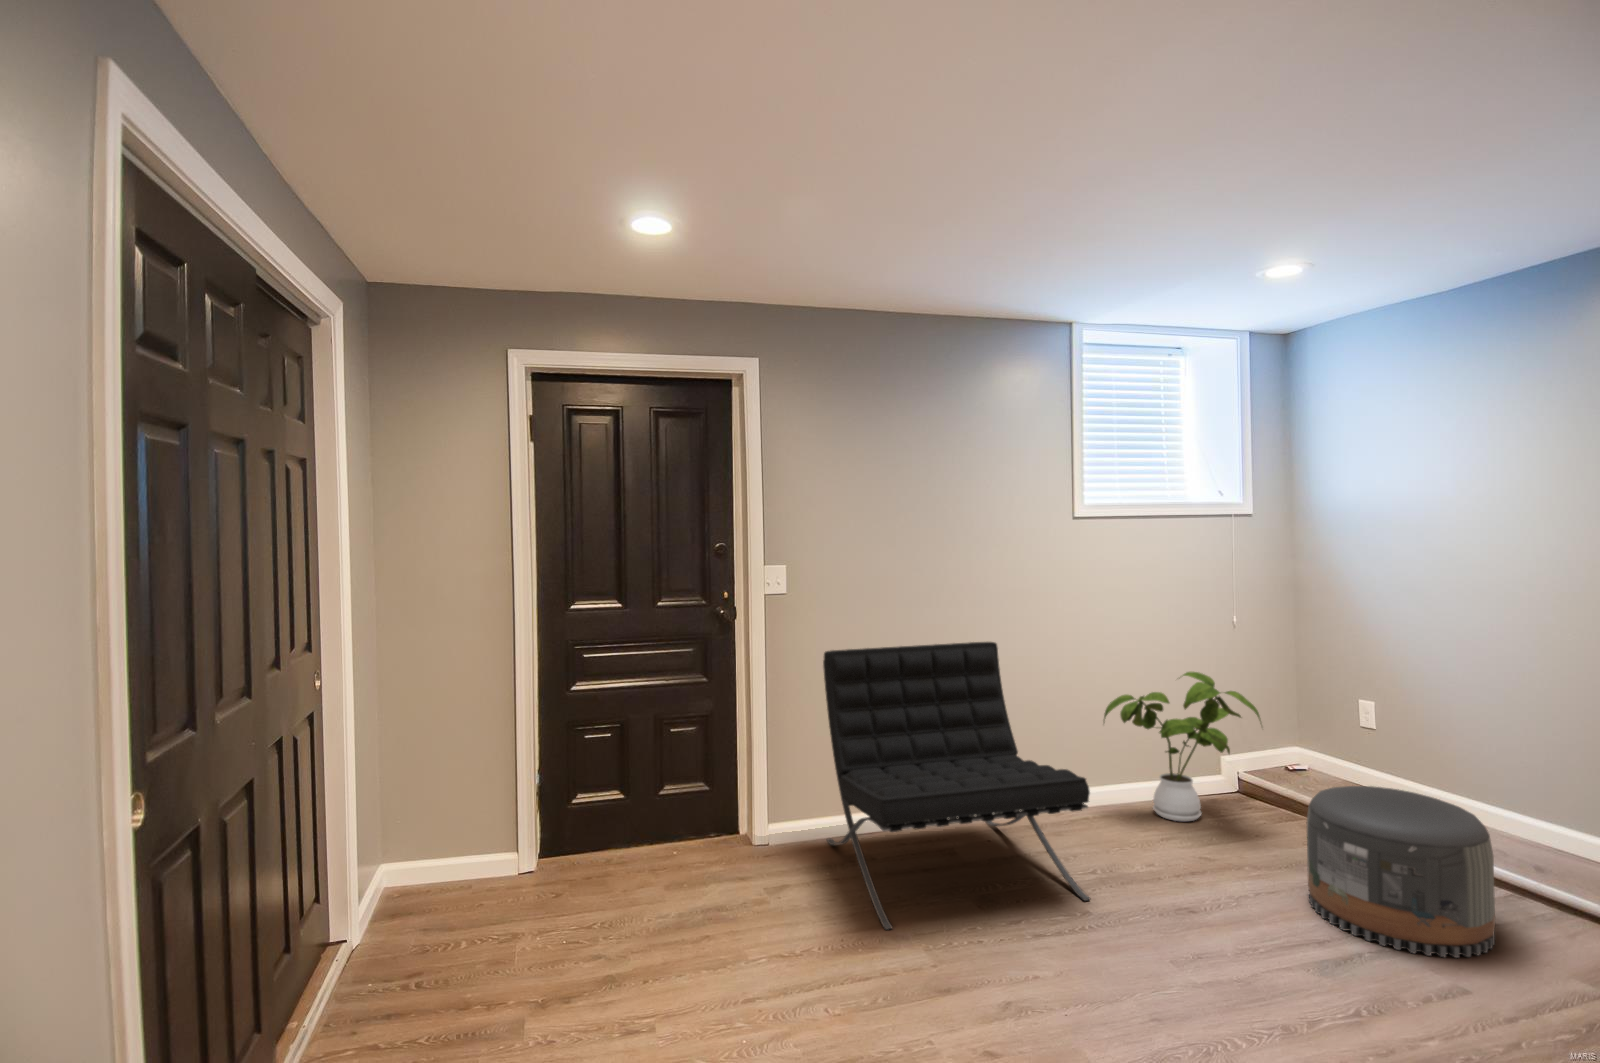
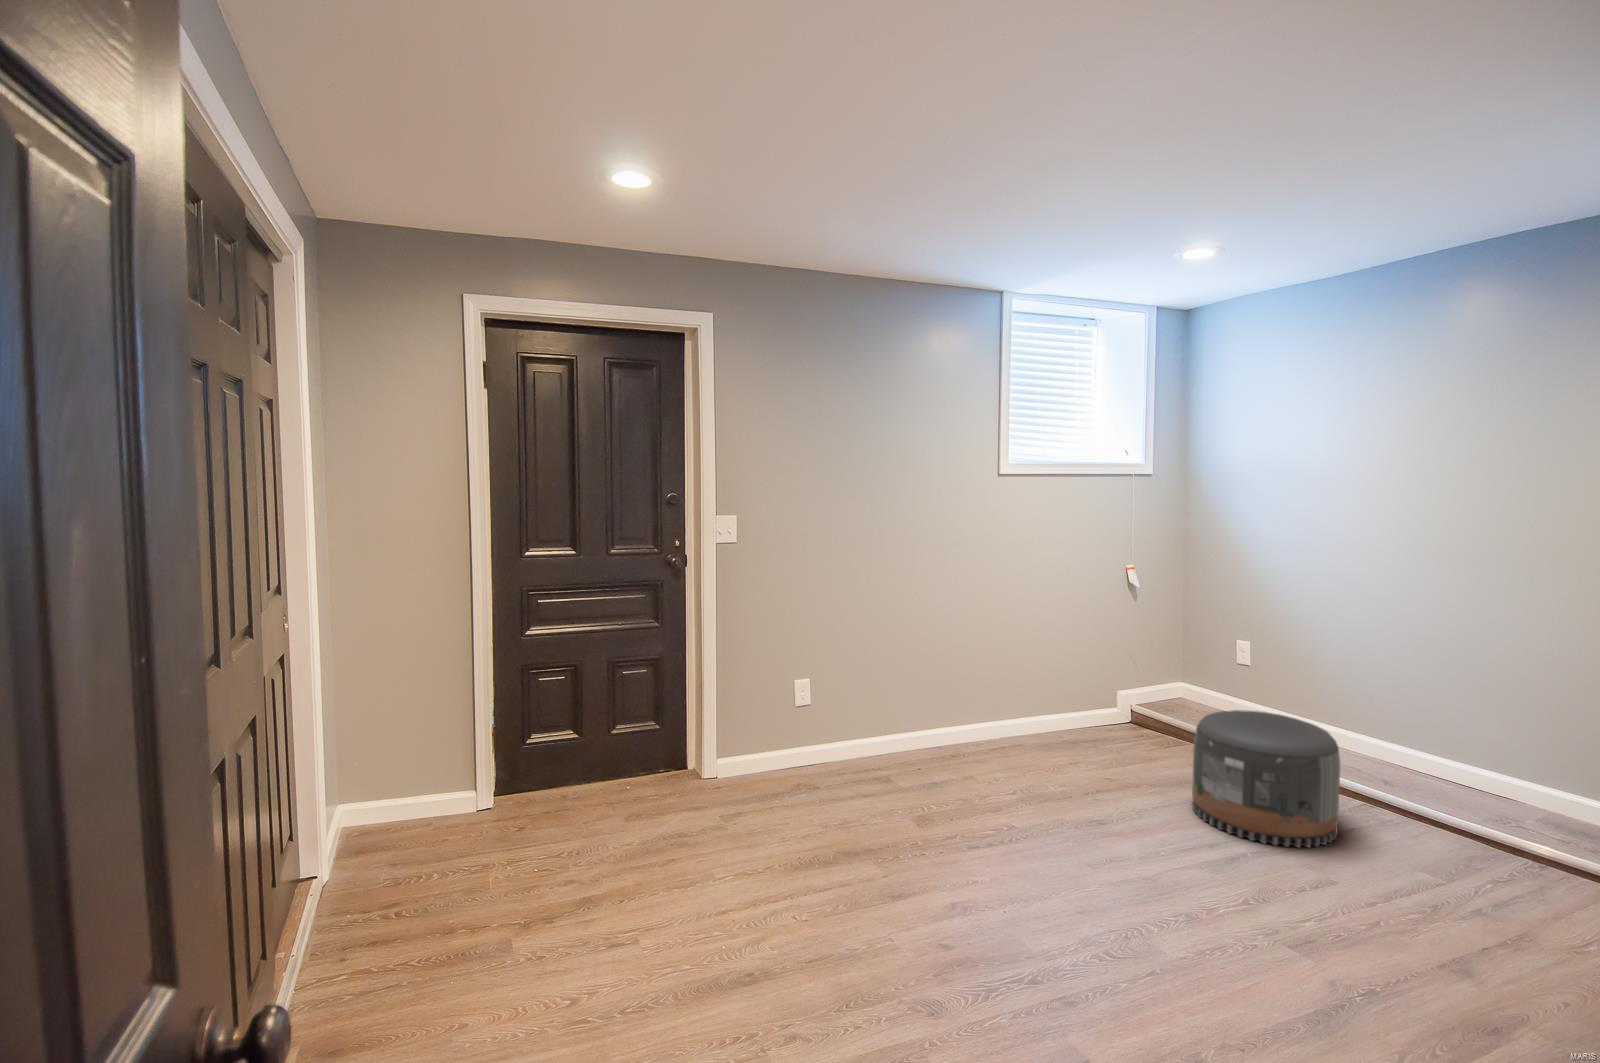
lounge chair: present [823,642,1090,930] -> none [772,588,1015,846]
house plant: present [1104,672,1261,821] -> none [1020,615,1159,747]

